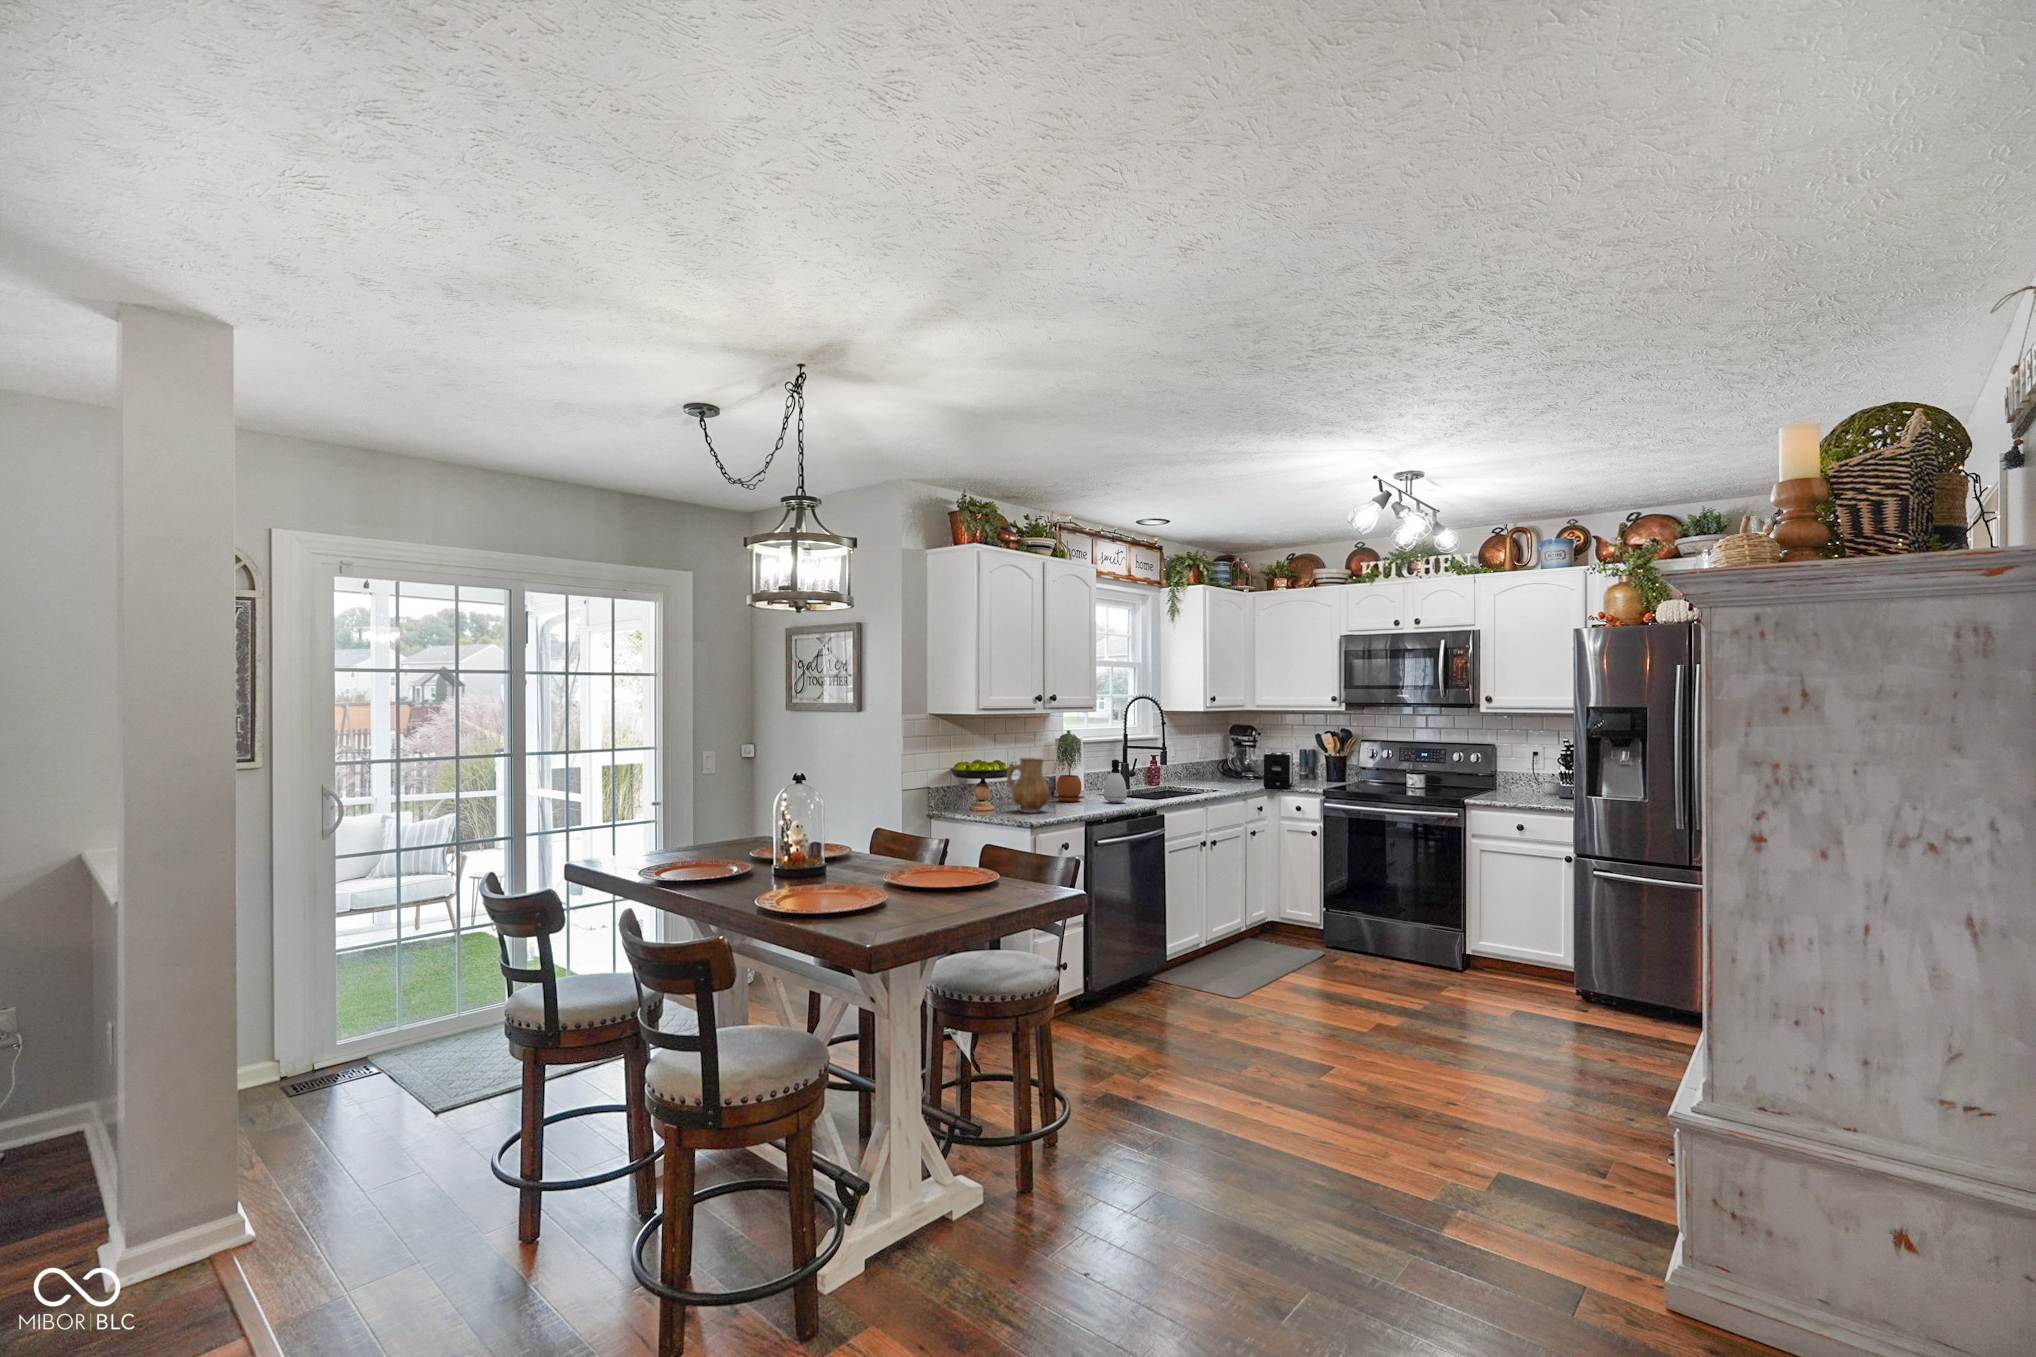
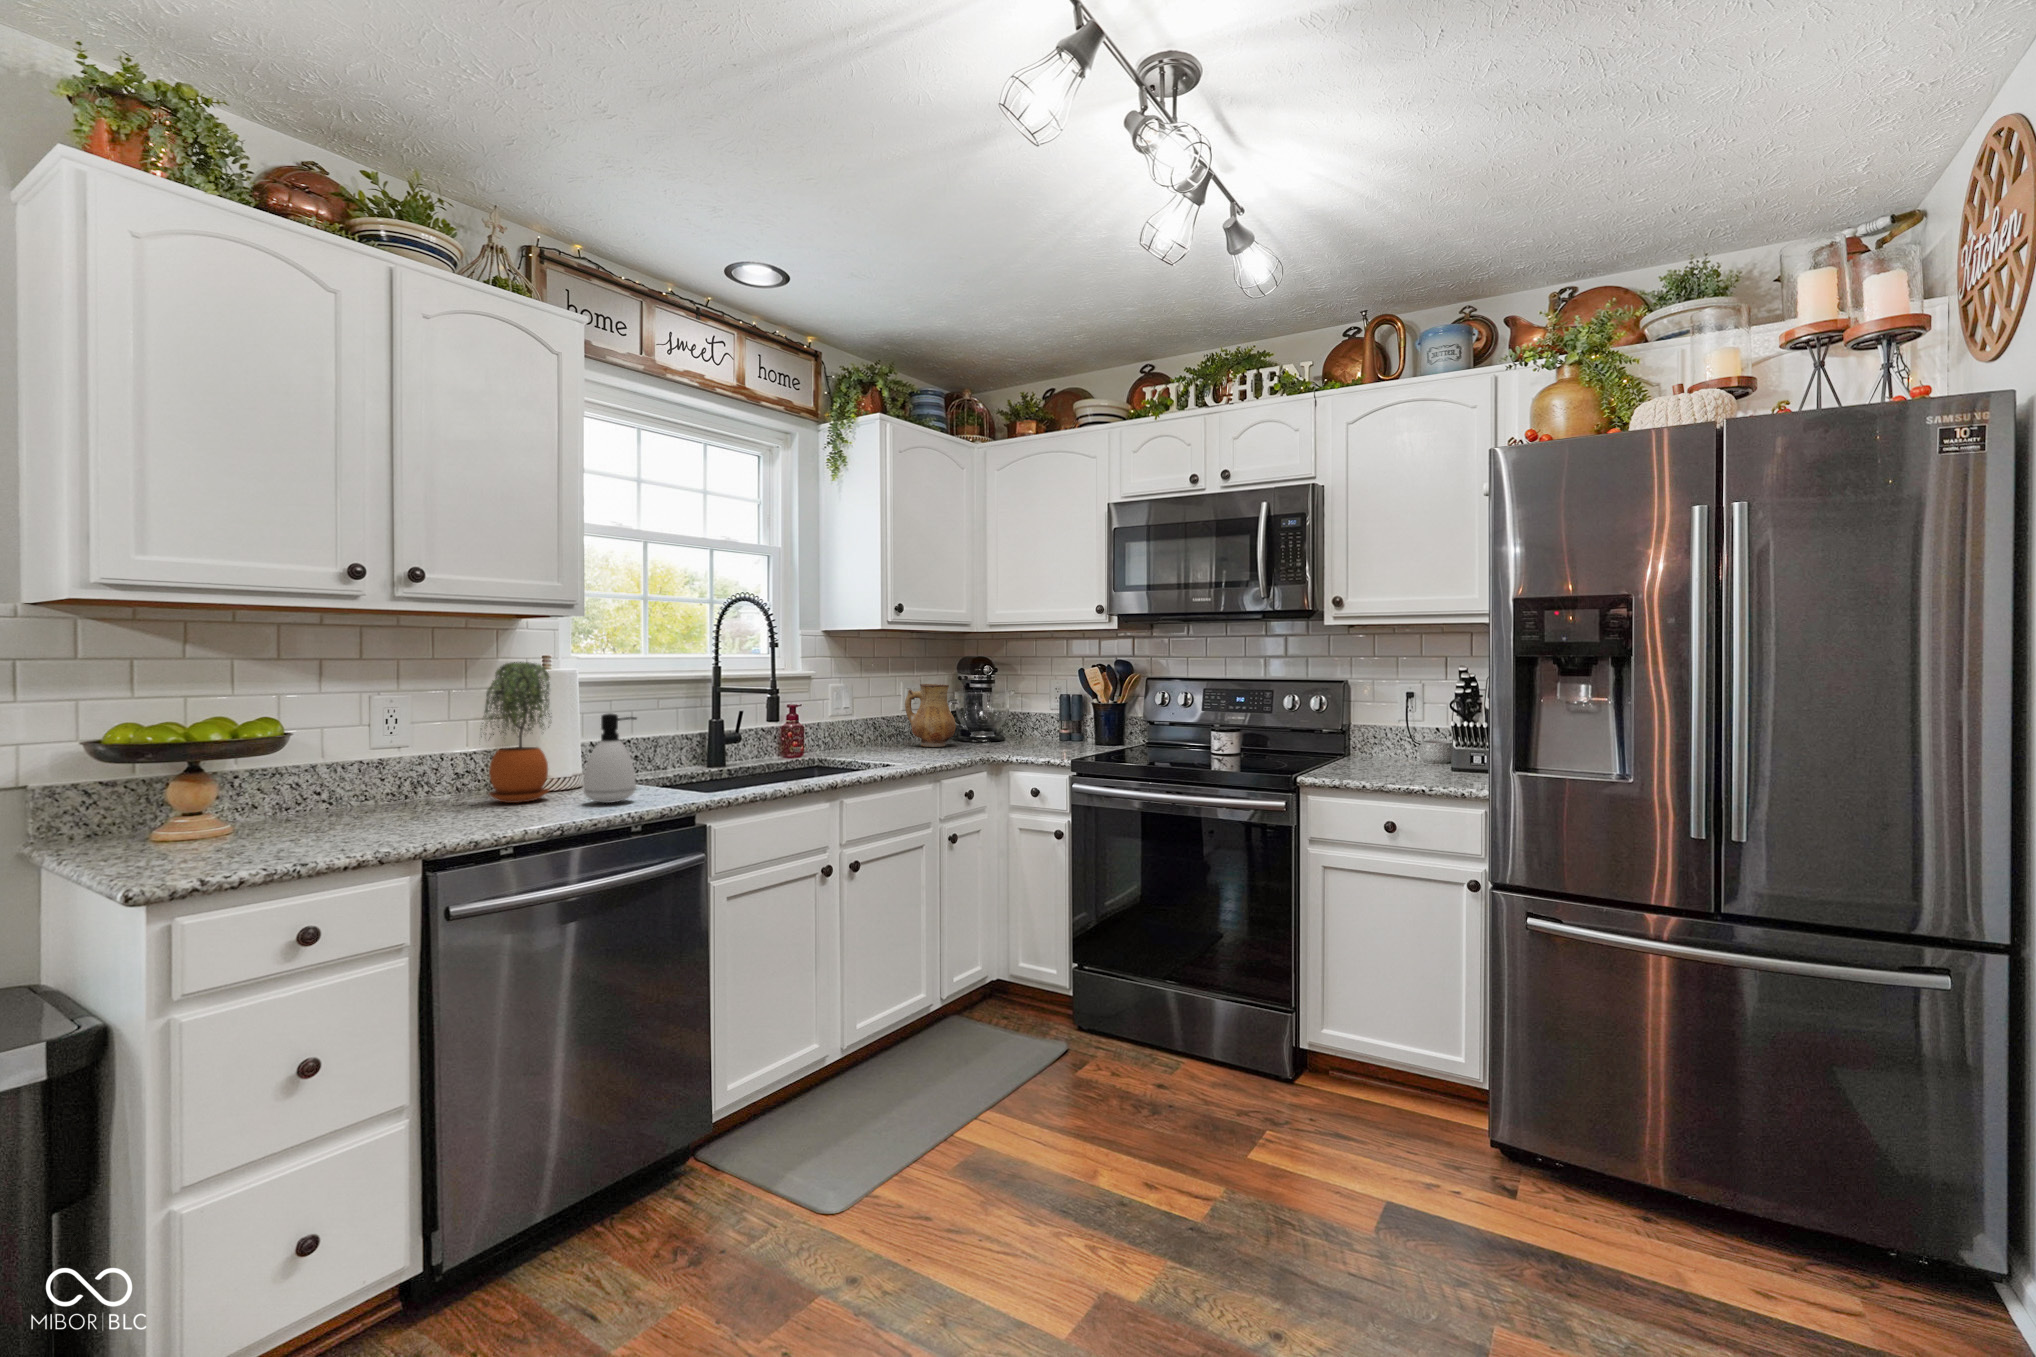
toaster: present [1263,752,1293,789] -> none [972,698,1032,761]
ceramic pitcher: present [1007,758,1050,813] -> present [905,684,956,747]

